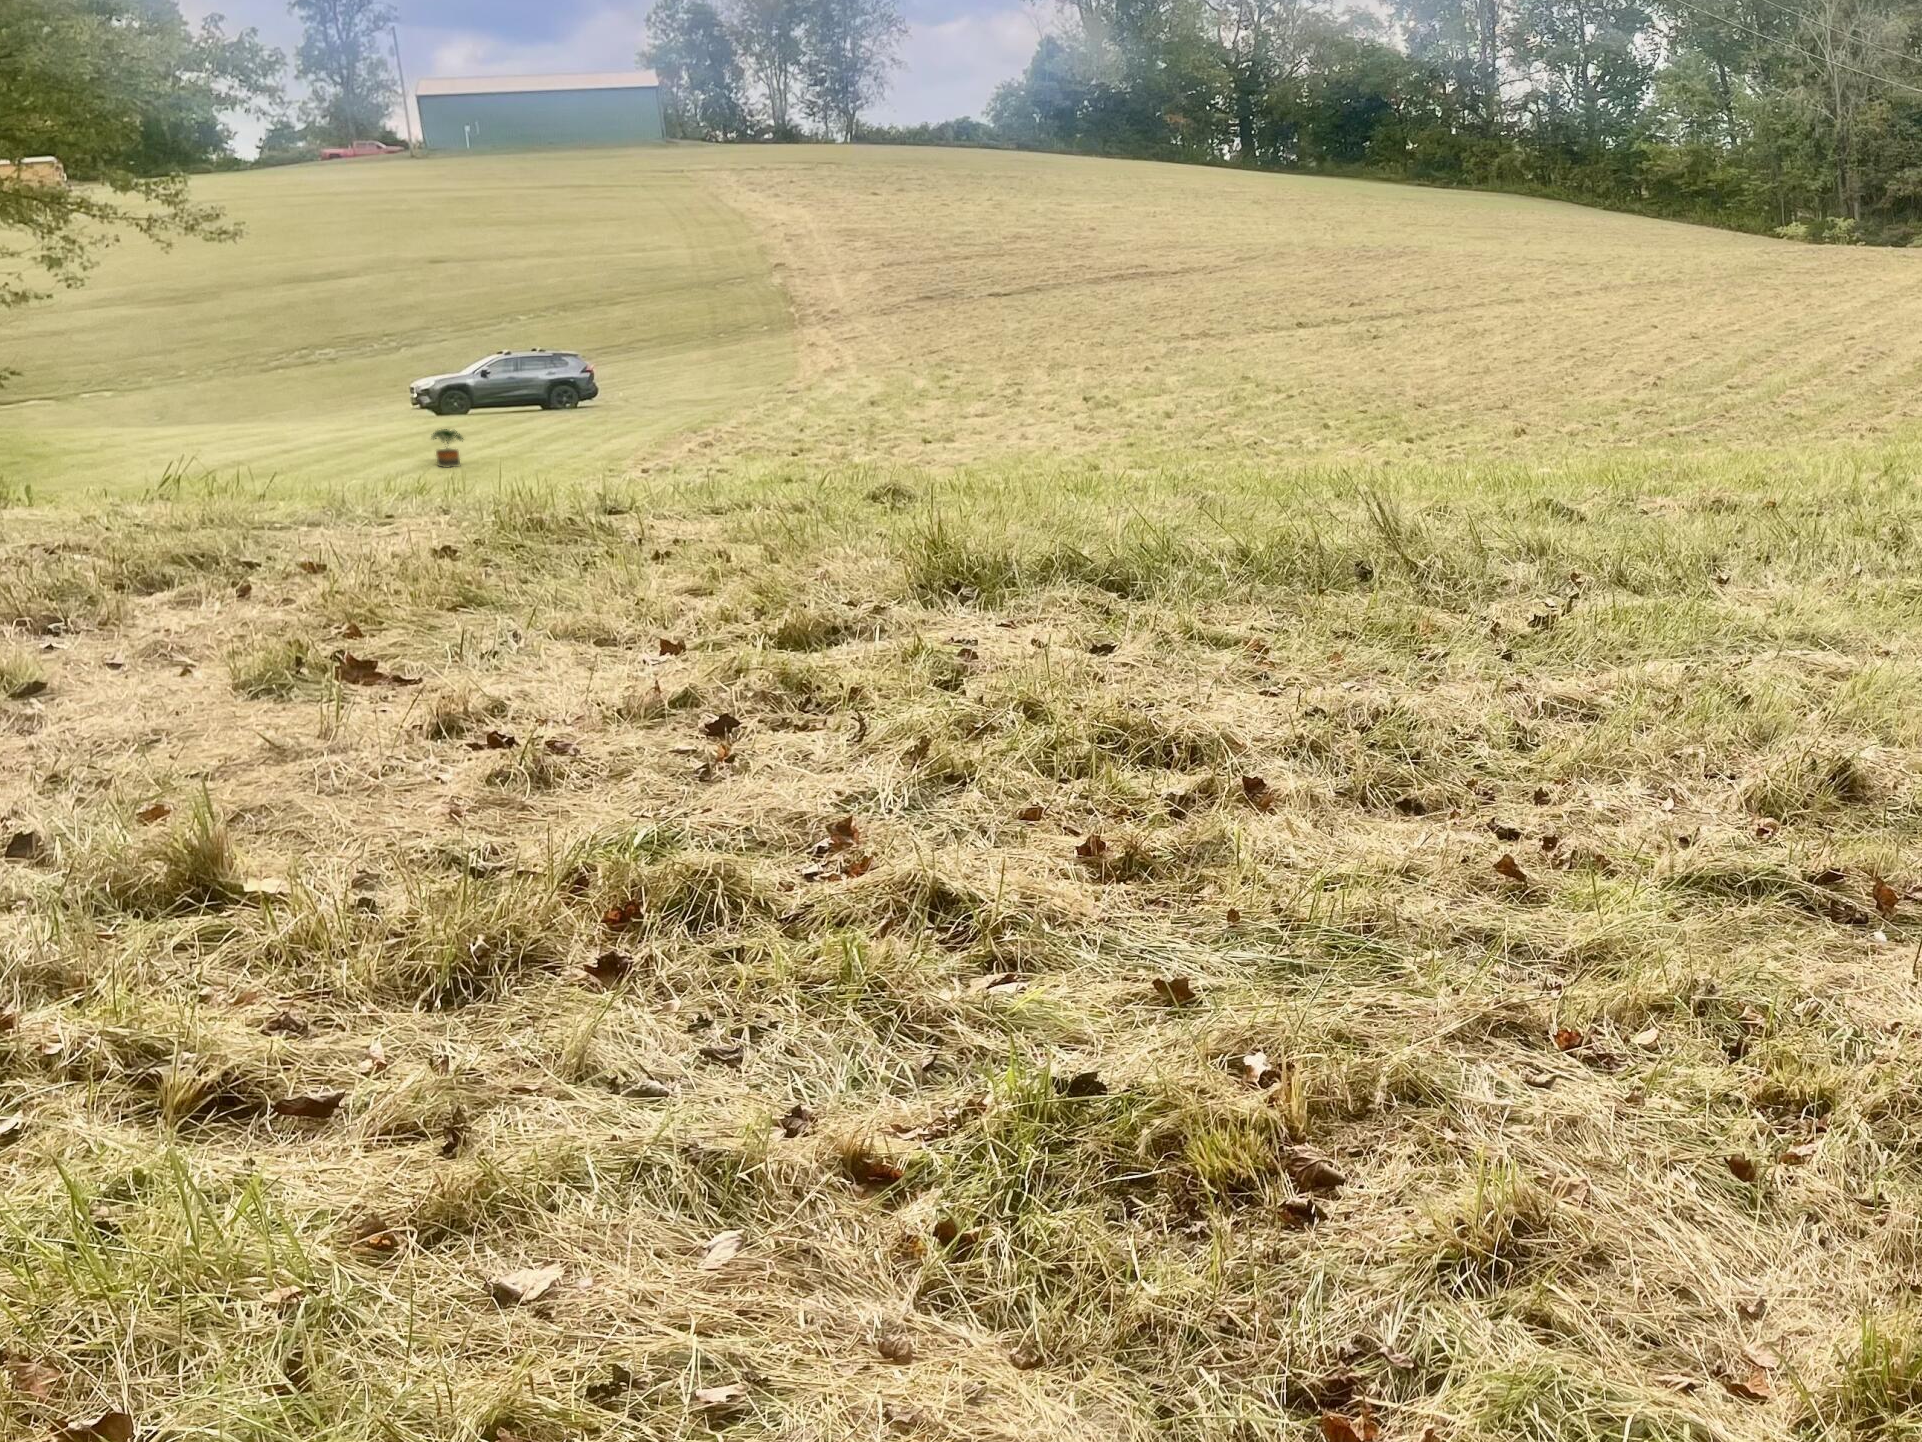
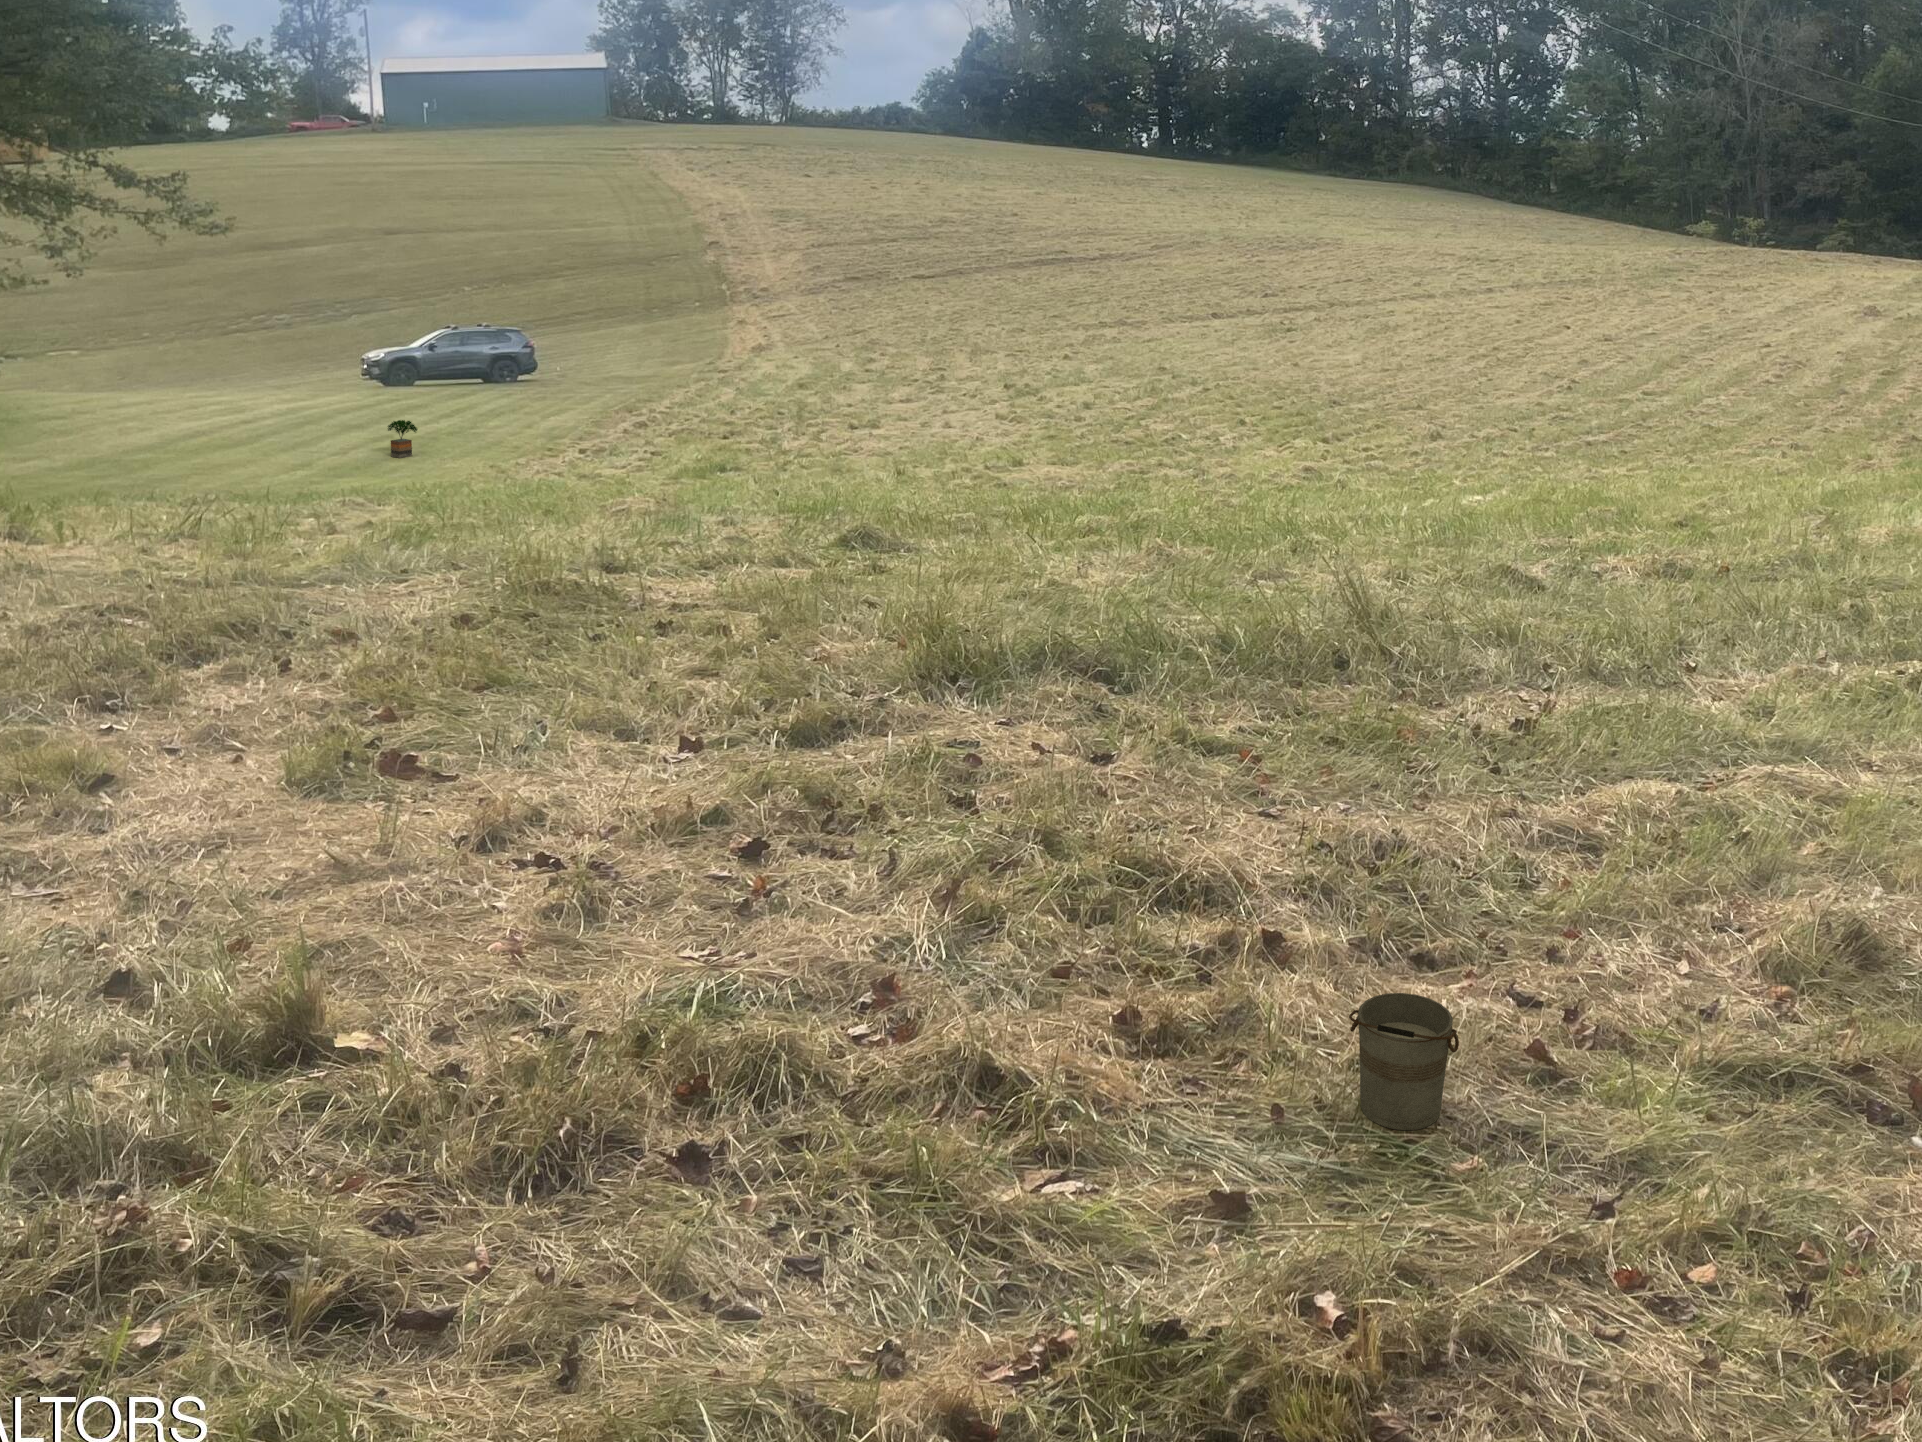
bucket: none [1309,805,1422,931] -> present [1349,993,1459,1130]

